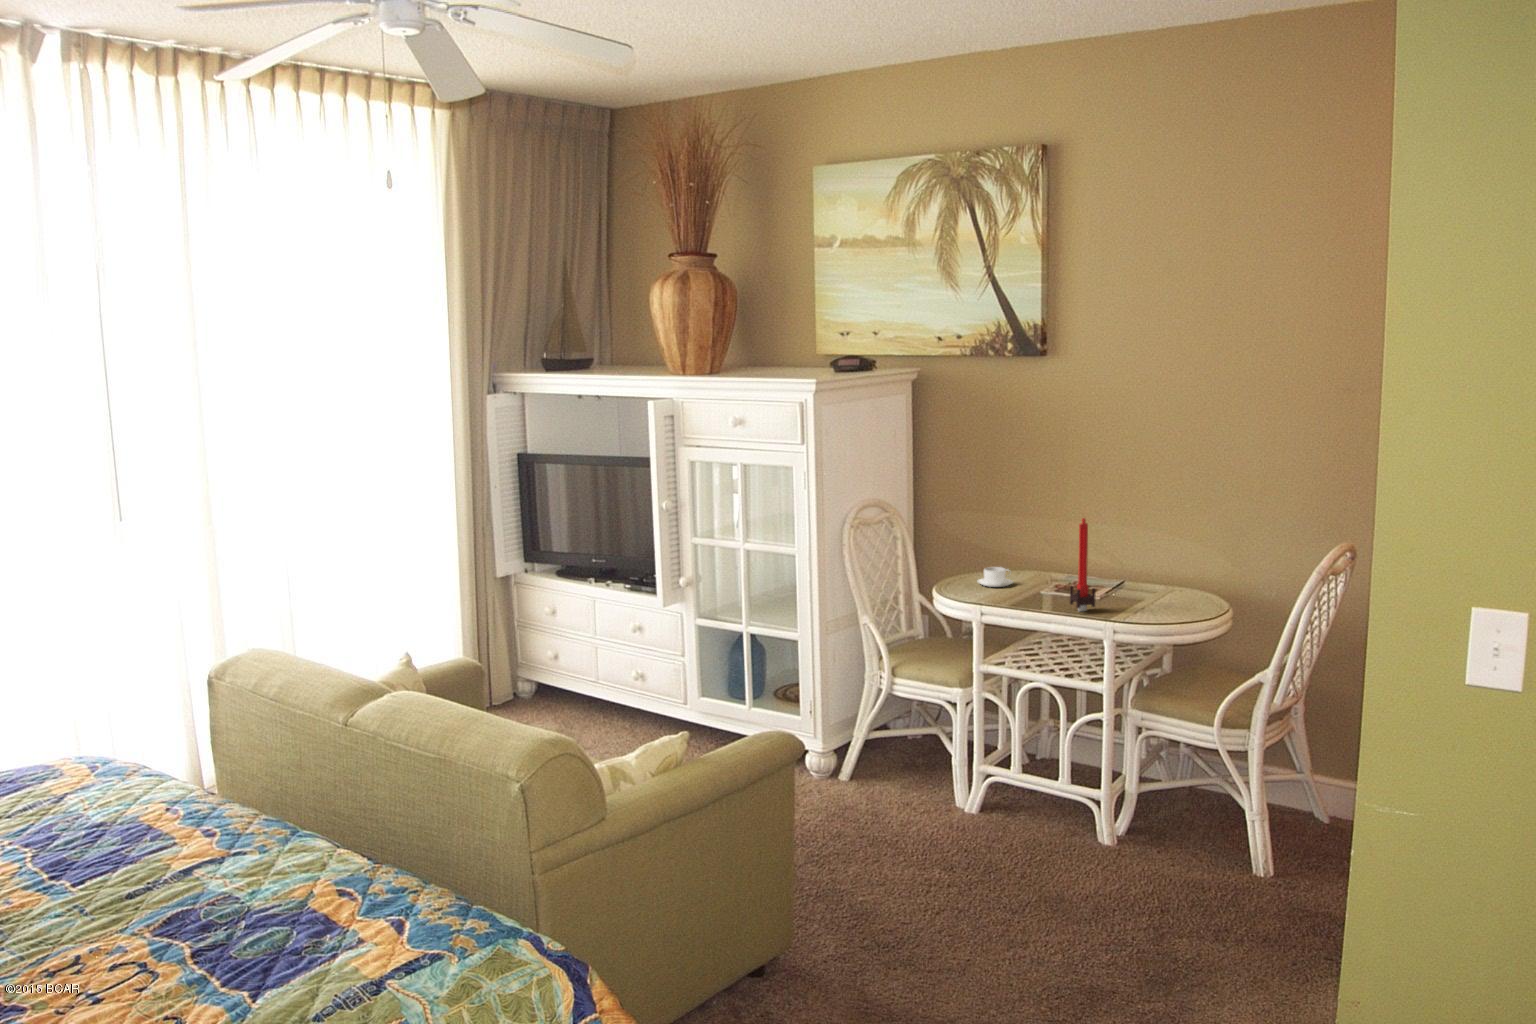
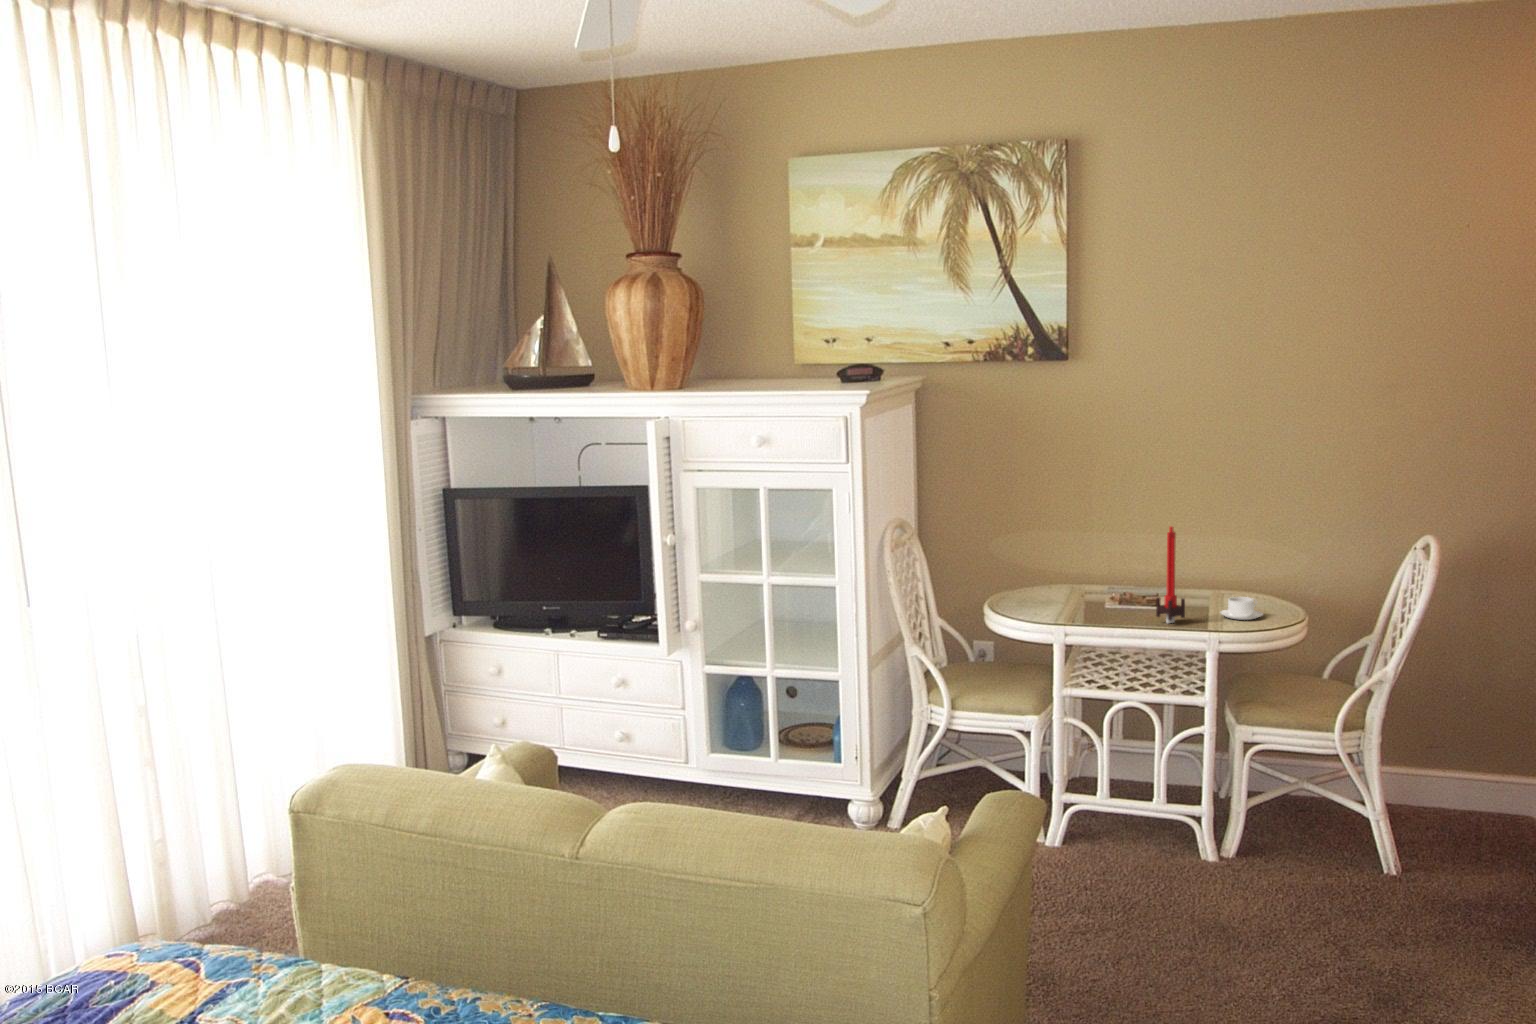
coffee cup: present [977,567,1013,587] -> present [1220,597,1263,620]

